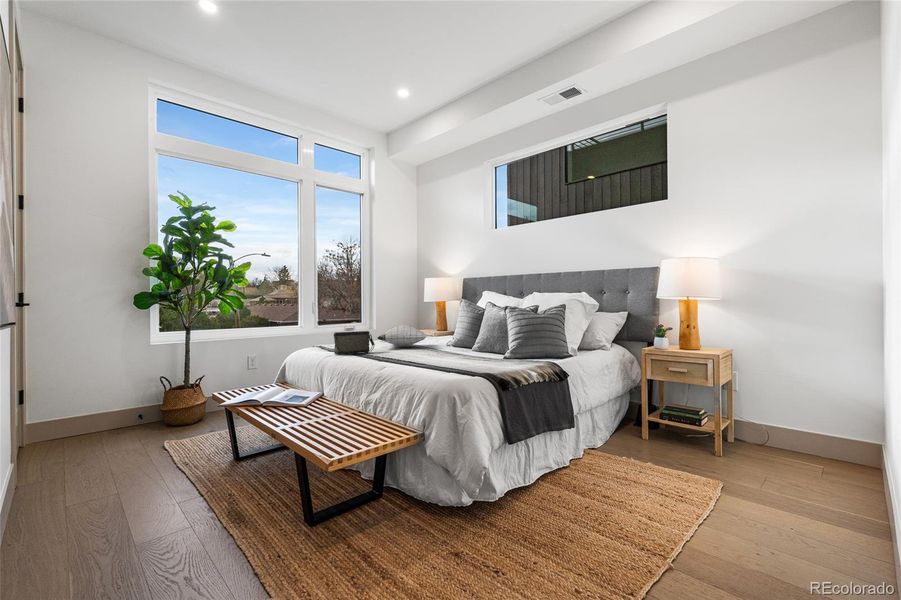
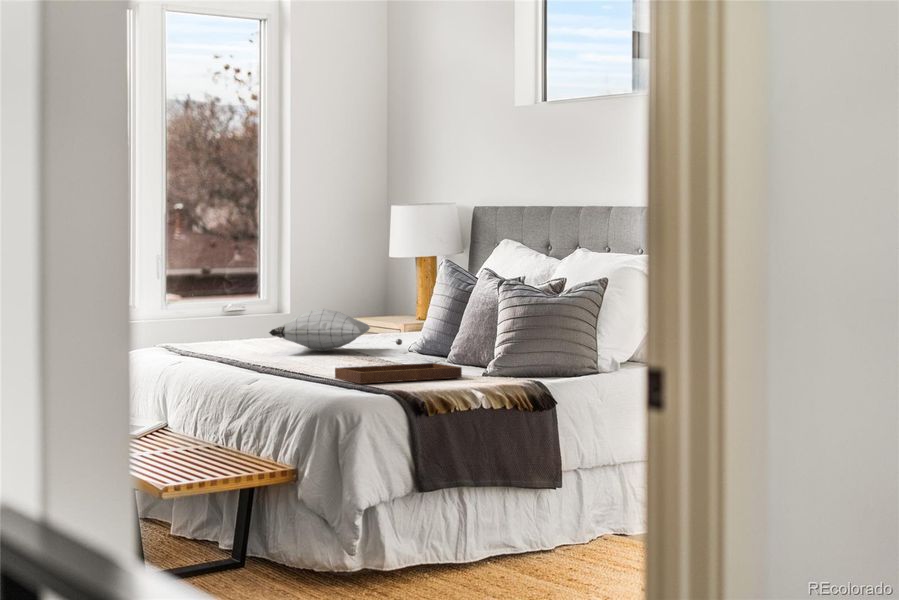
handbag: present [334,331,375,355] -> none [188,320,260,361]
tray: none [432,339,506,369] -> present [335,339,462,384]

